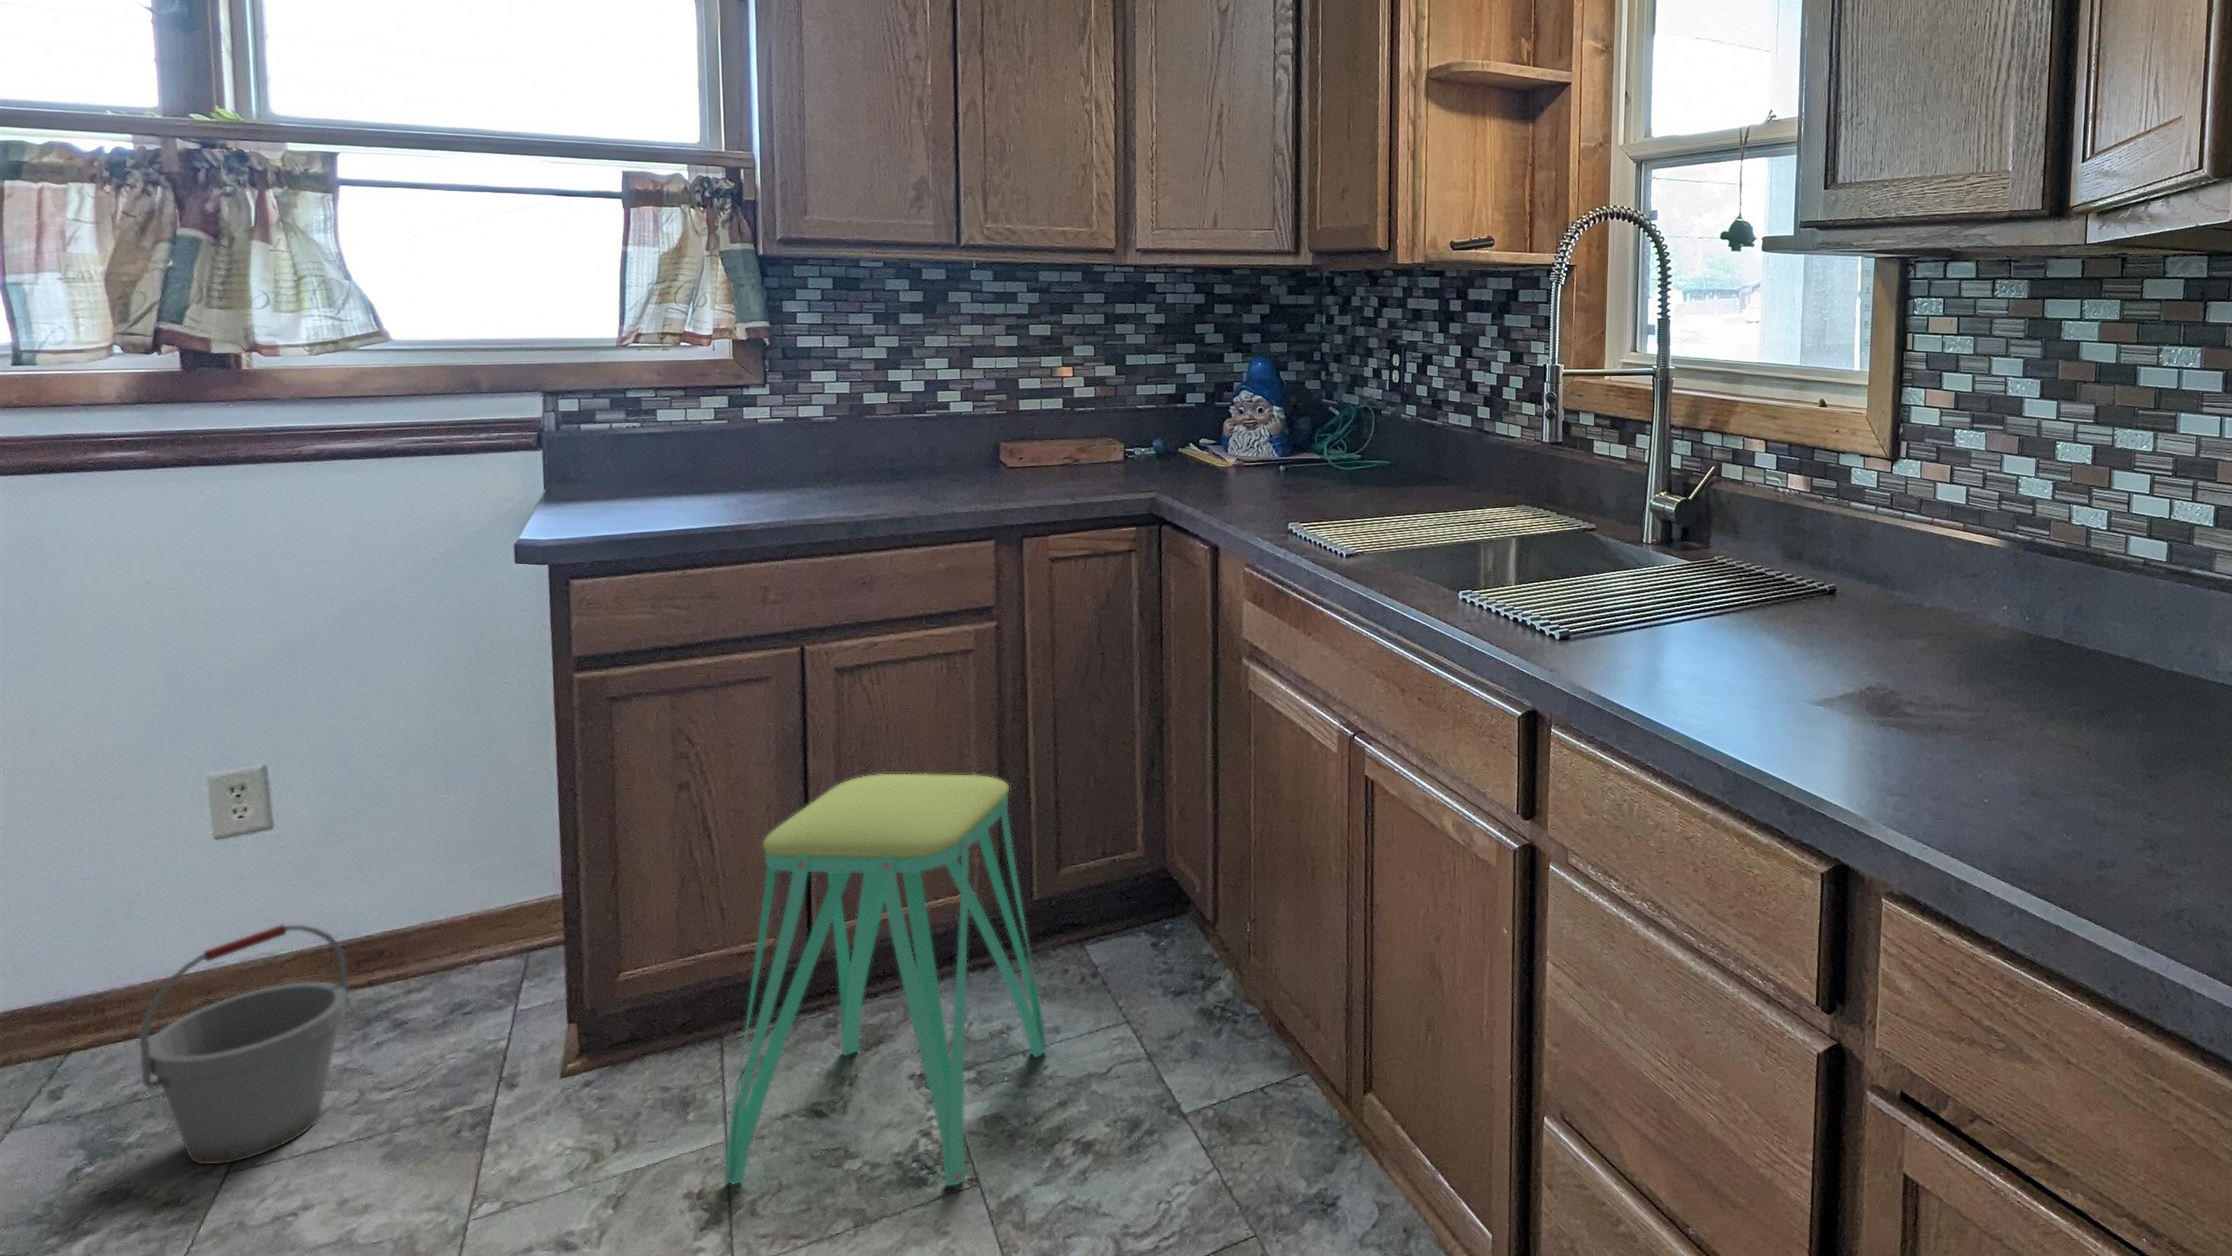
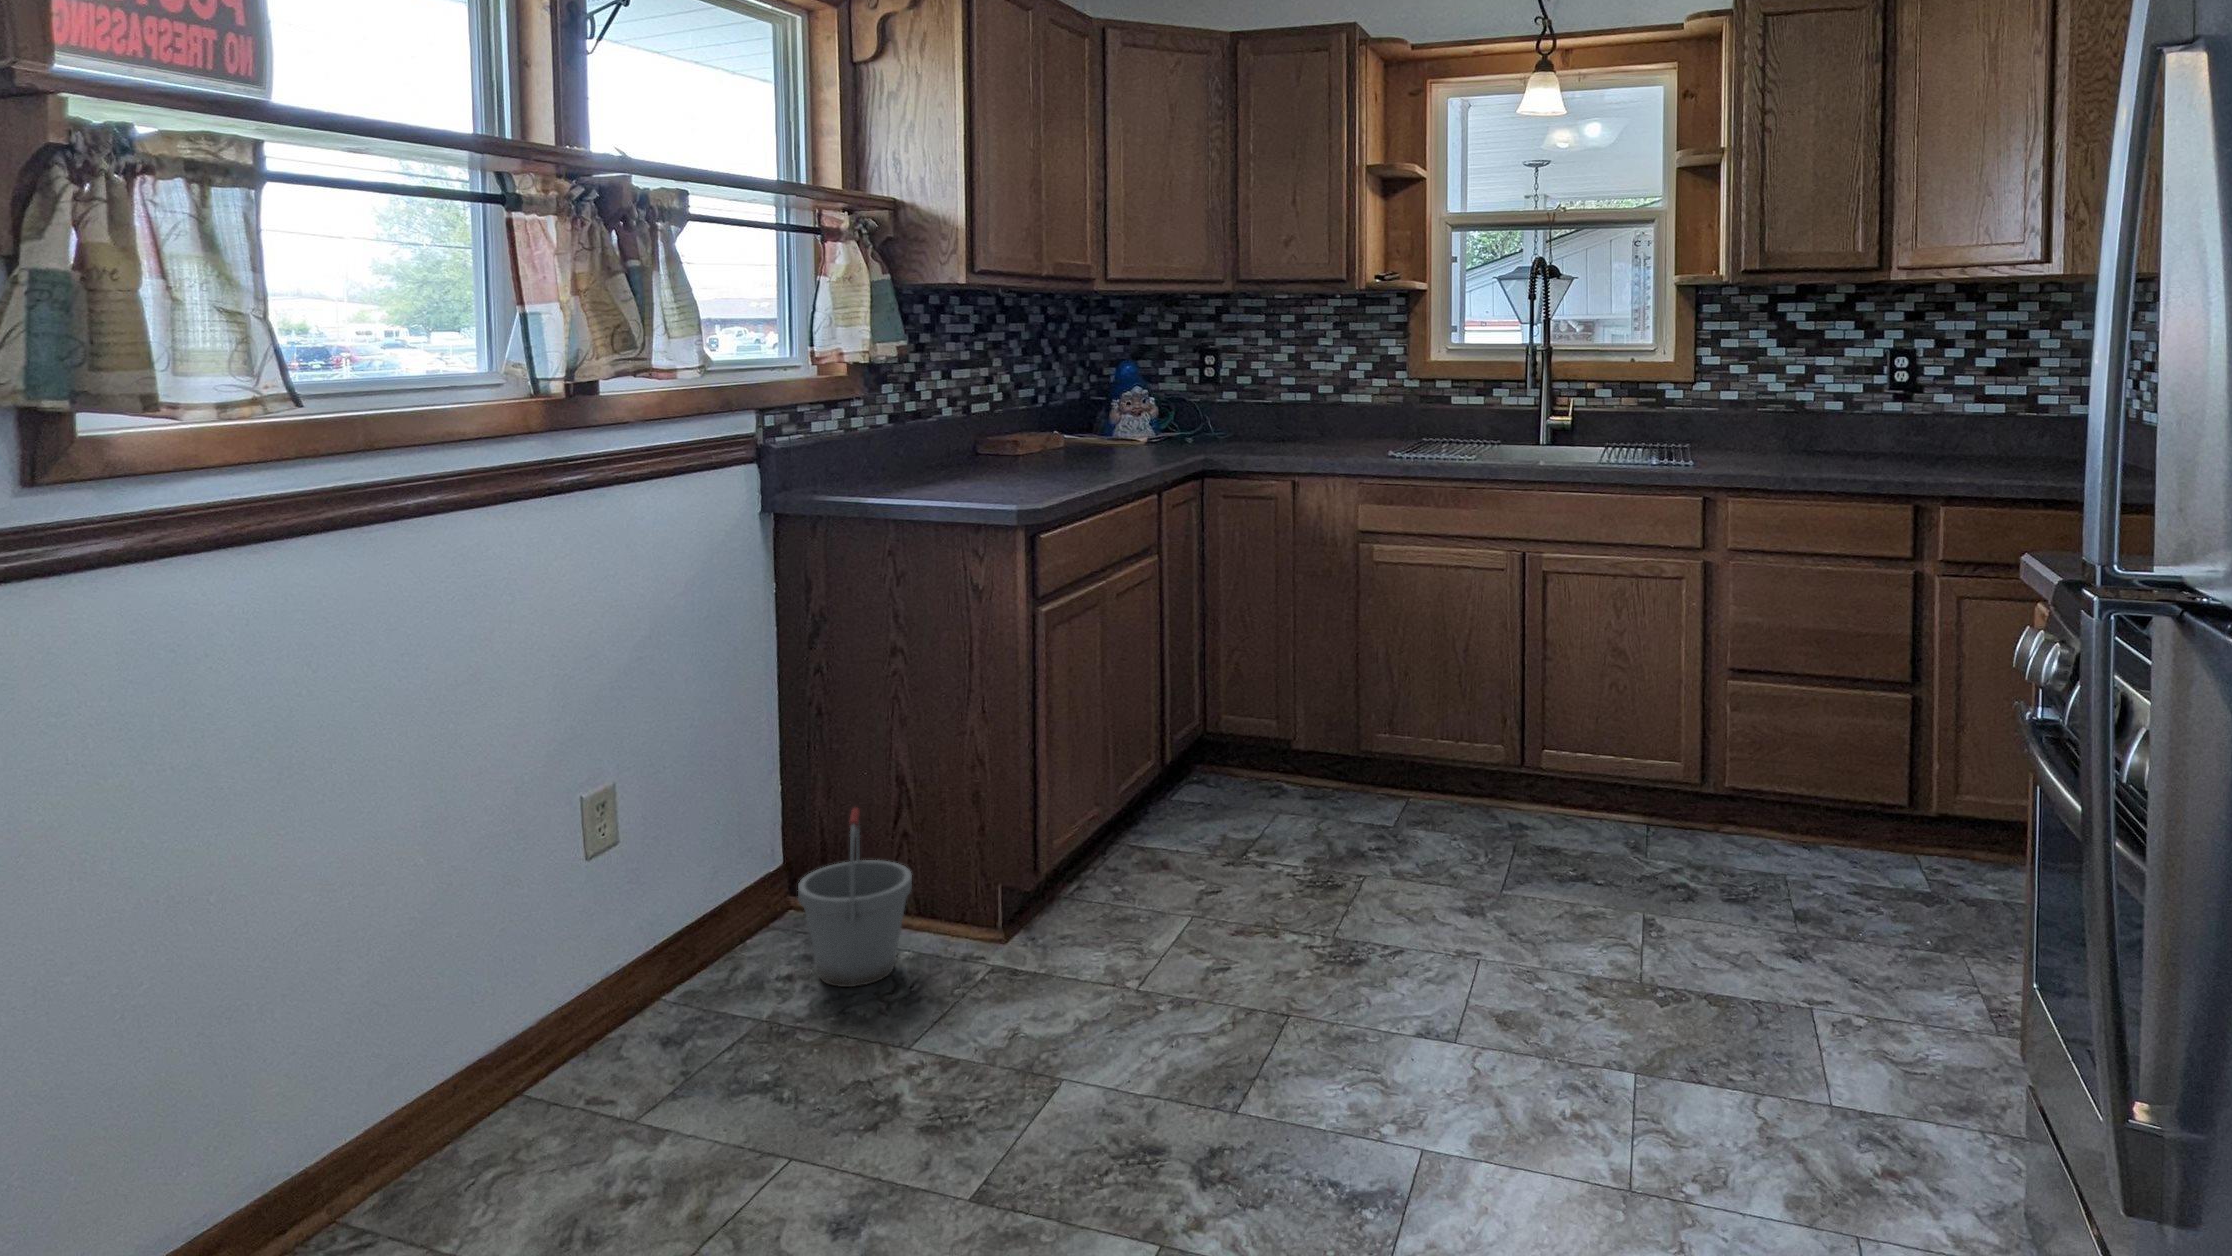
stool: present [725,774,1046,1186] -> none [1135,632,1333,891]

